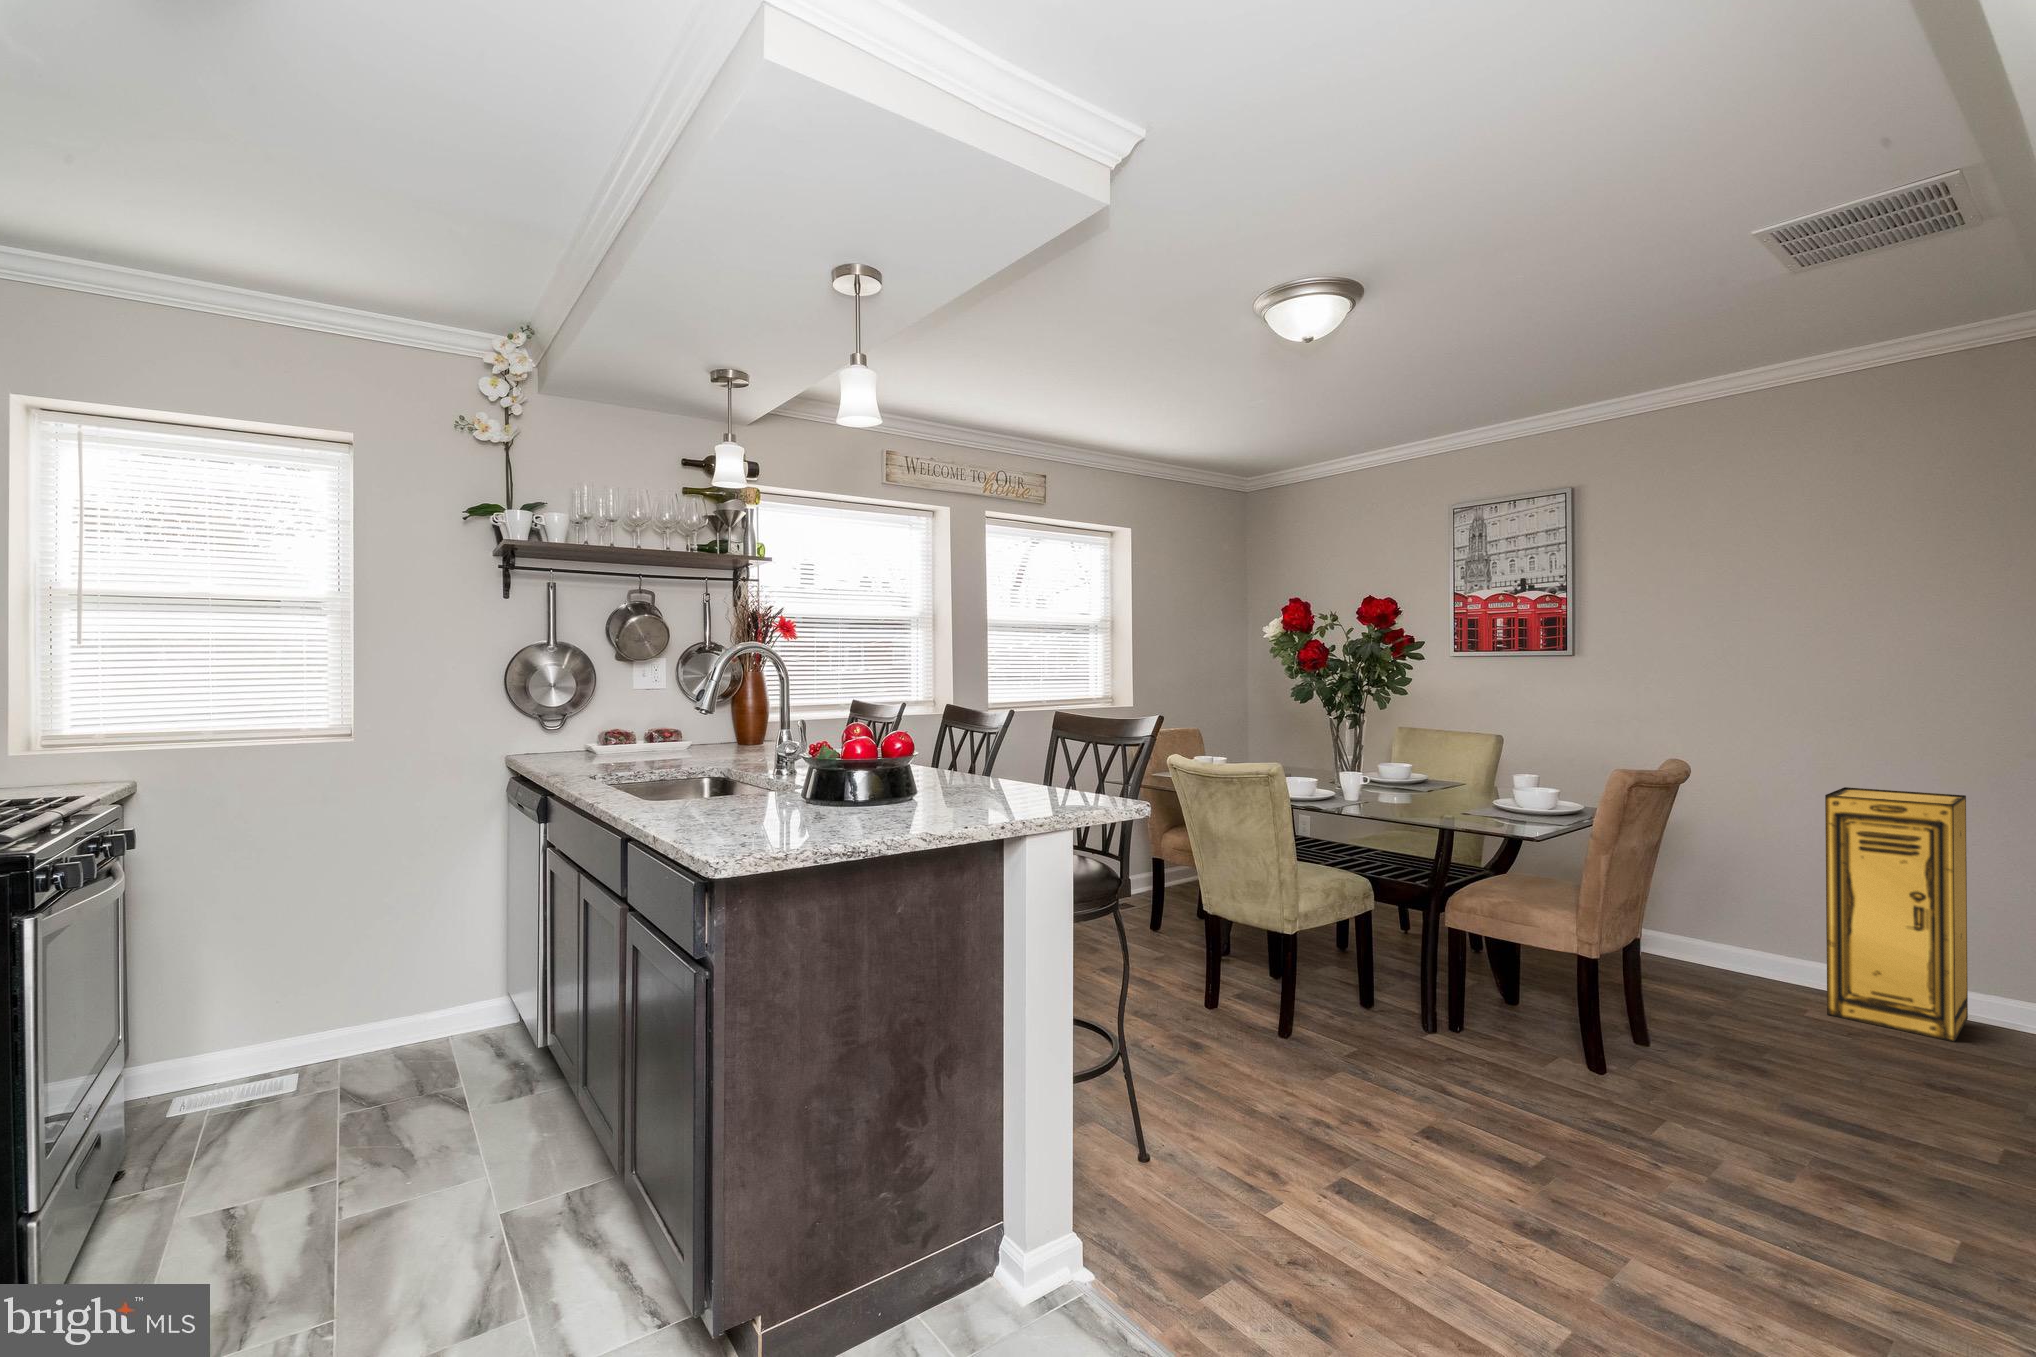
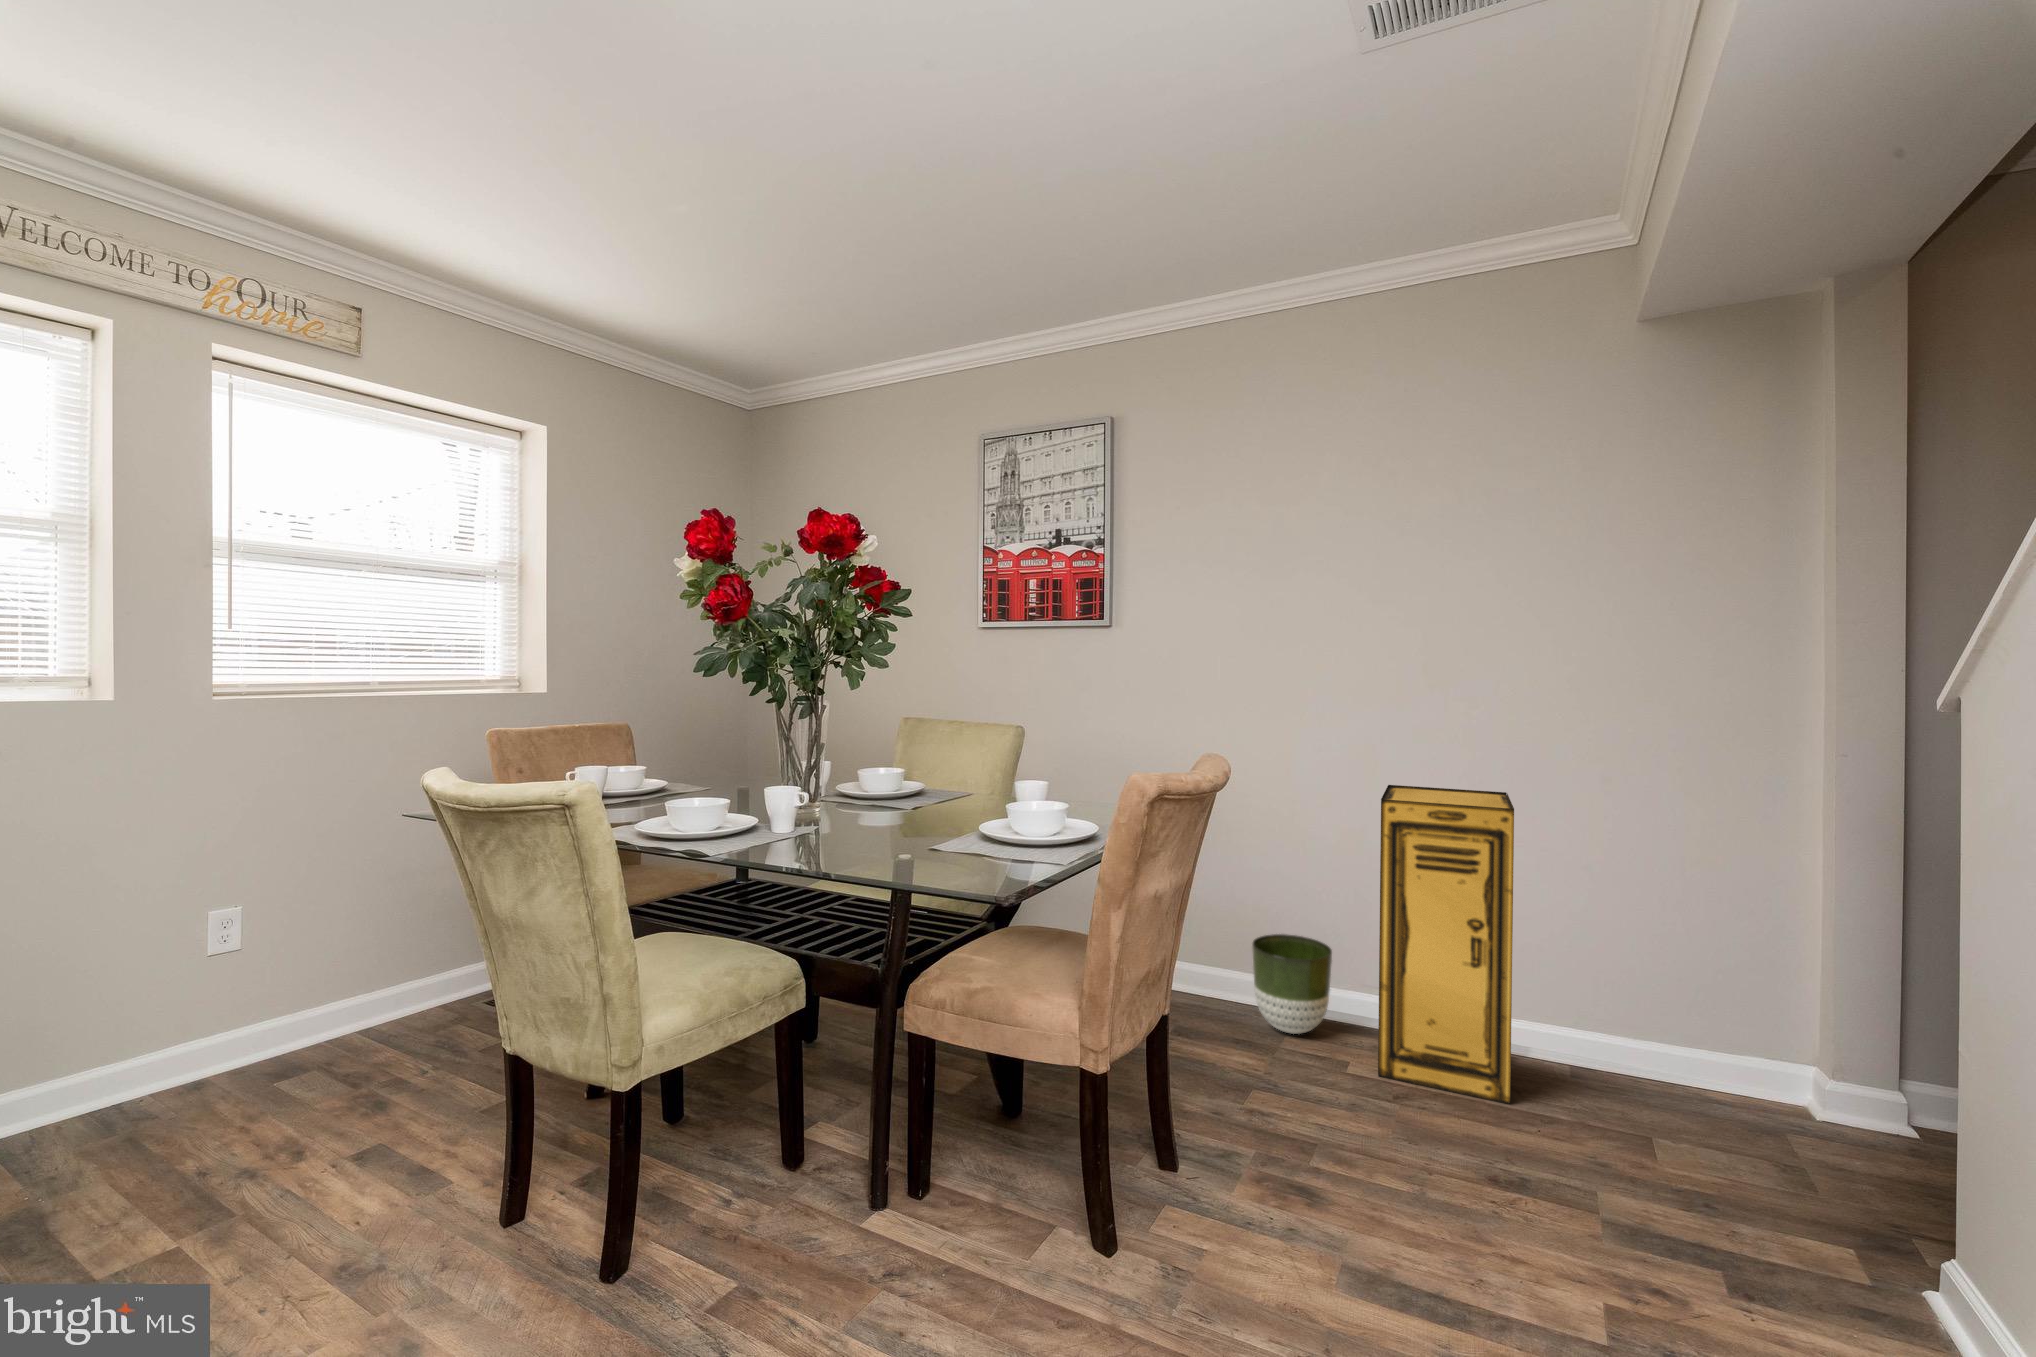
planter: none [1711,908,1789,986] -> present [1252,934,1332,1034]

